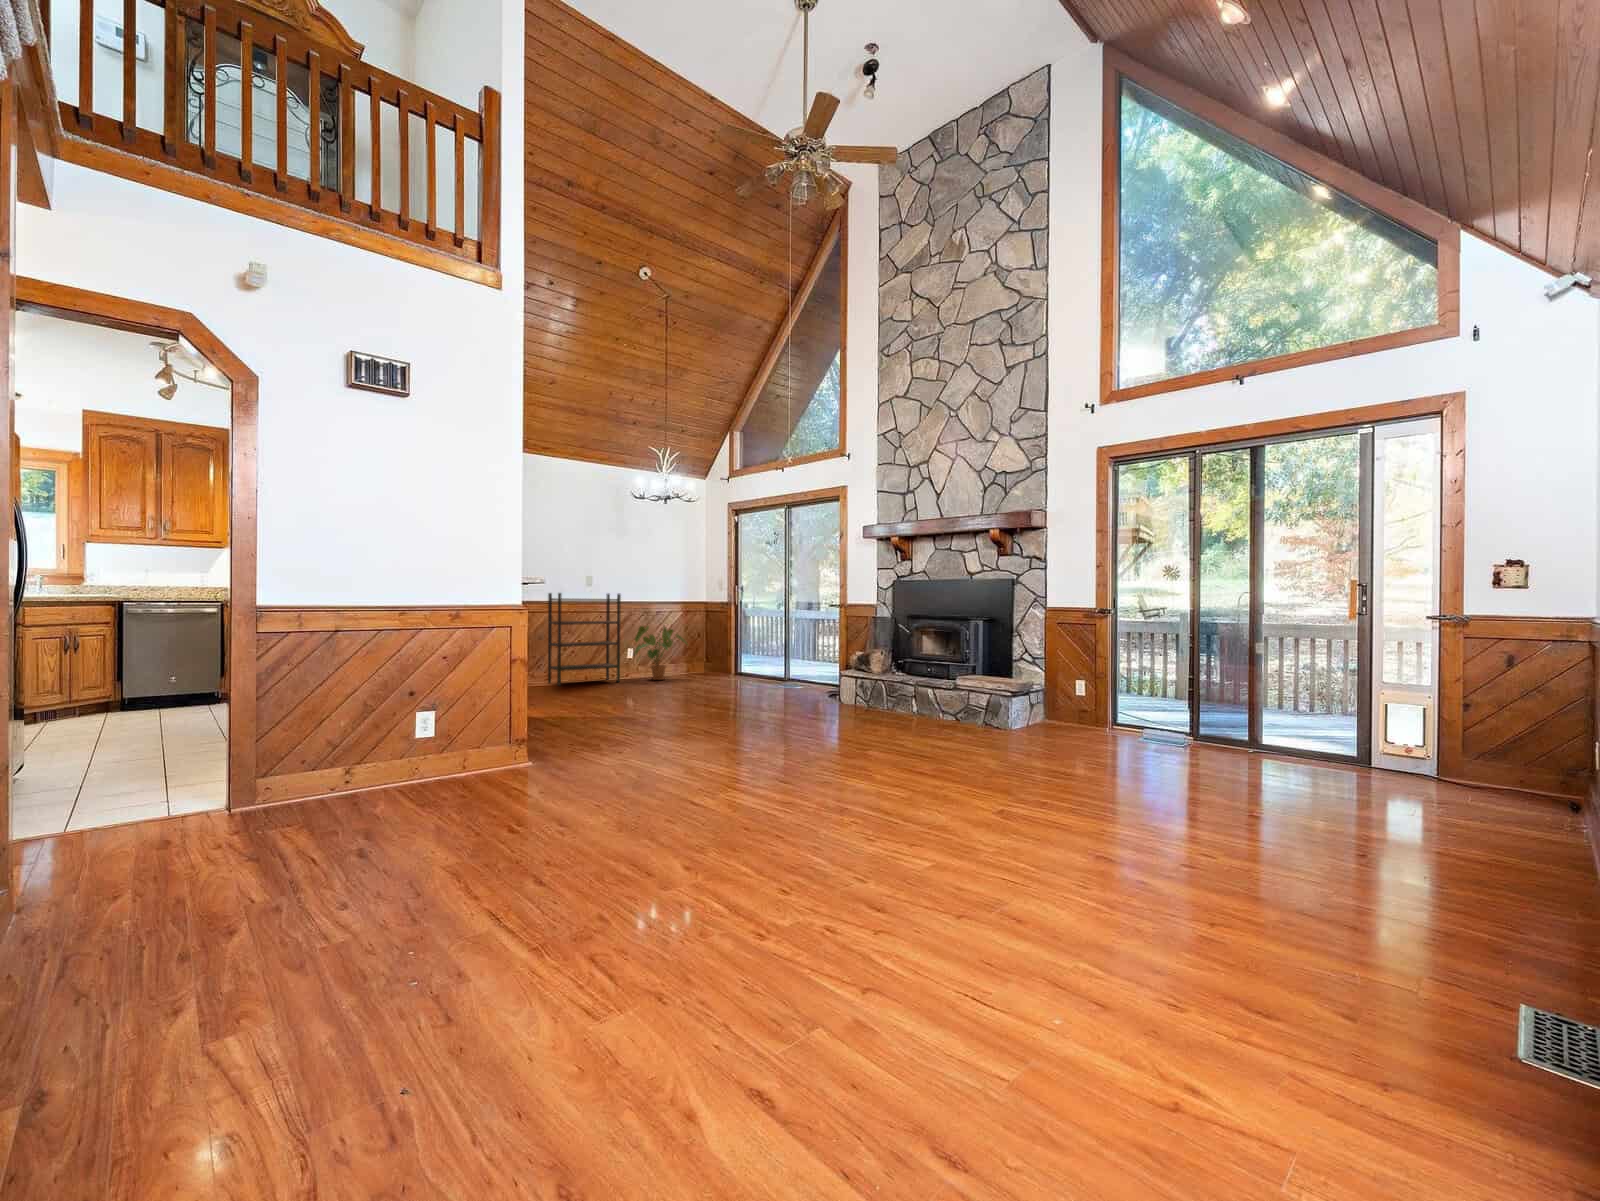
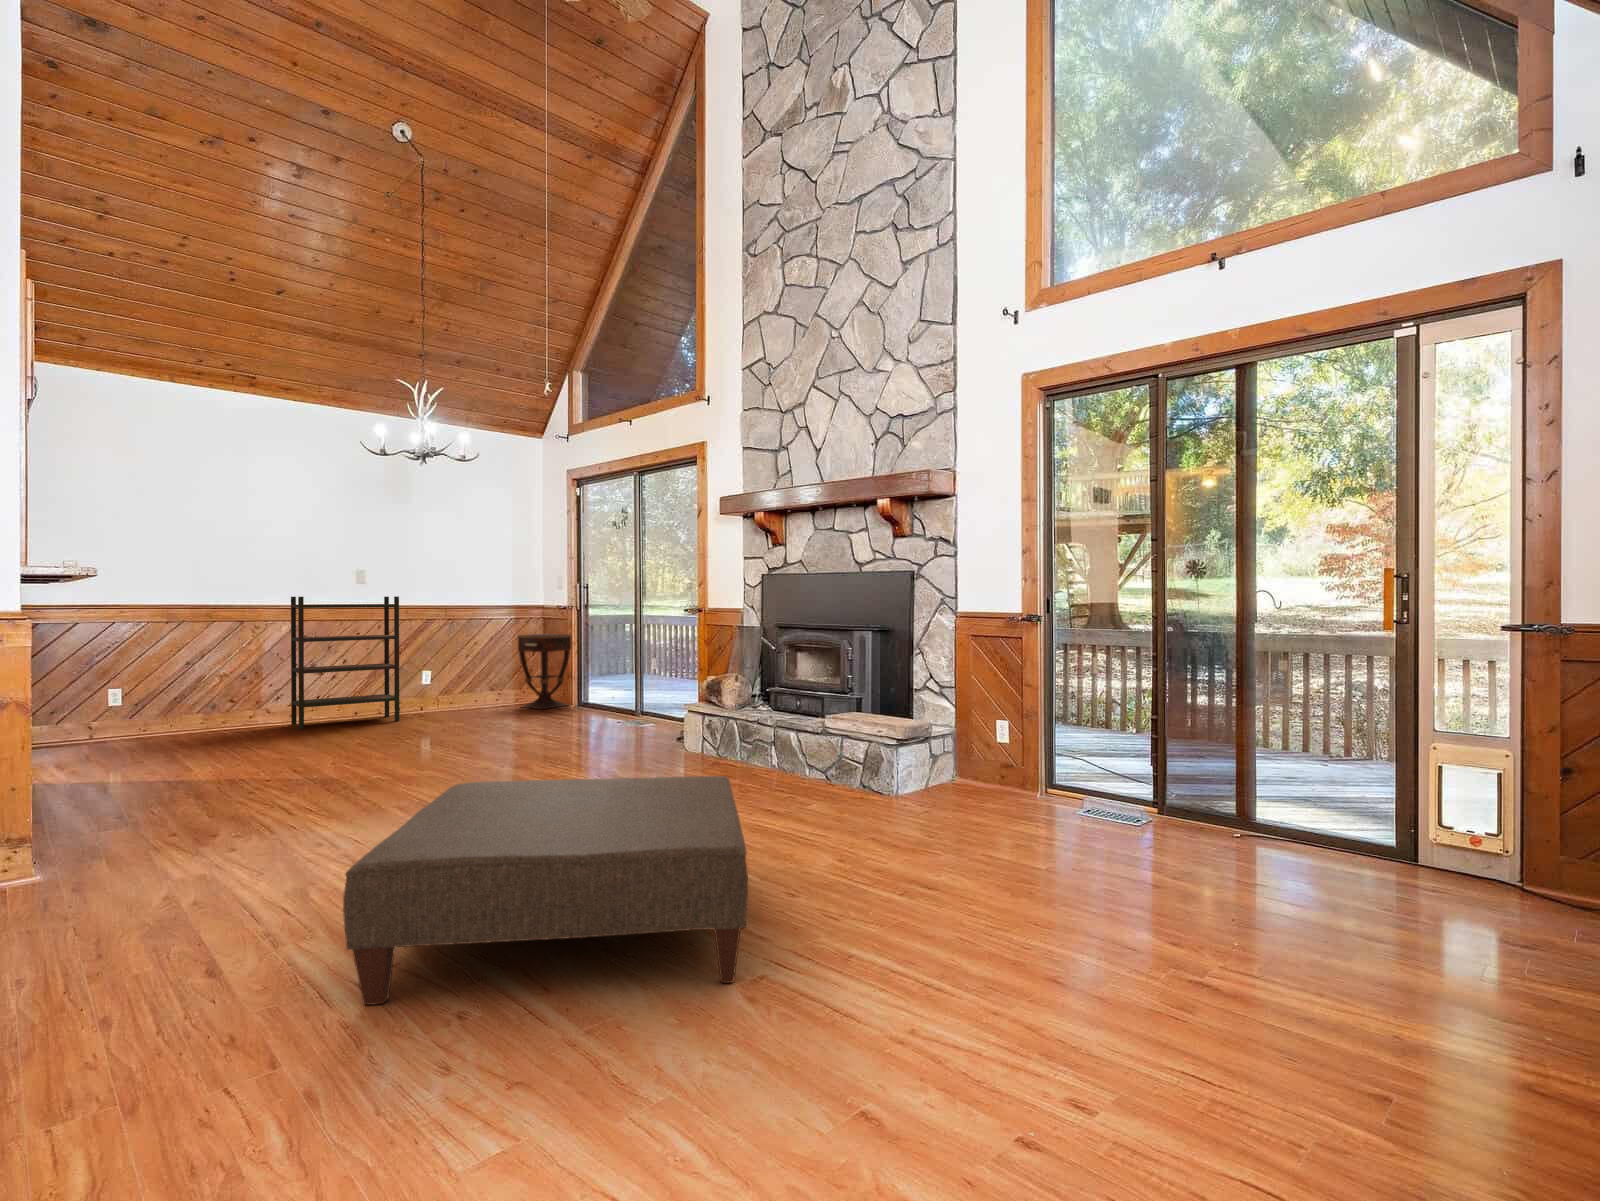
side table: none [693,622,731,676] -> present [518,634,572,709]
house plant: present [635,626,687,680] -> none [422,639,507,717]
ottoman: none [772,705,997,814] -> present [343,776,748,1005]

